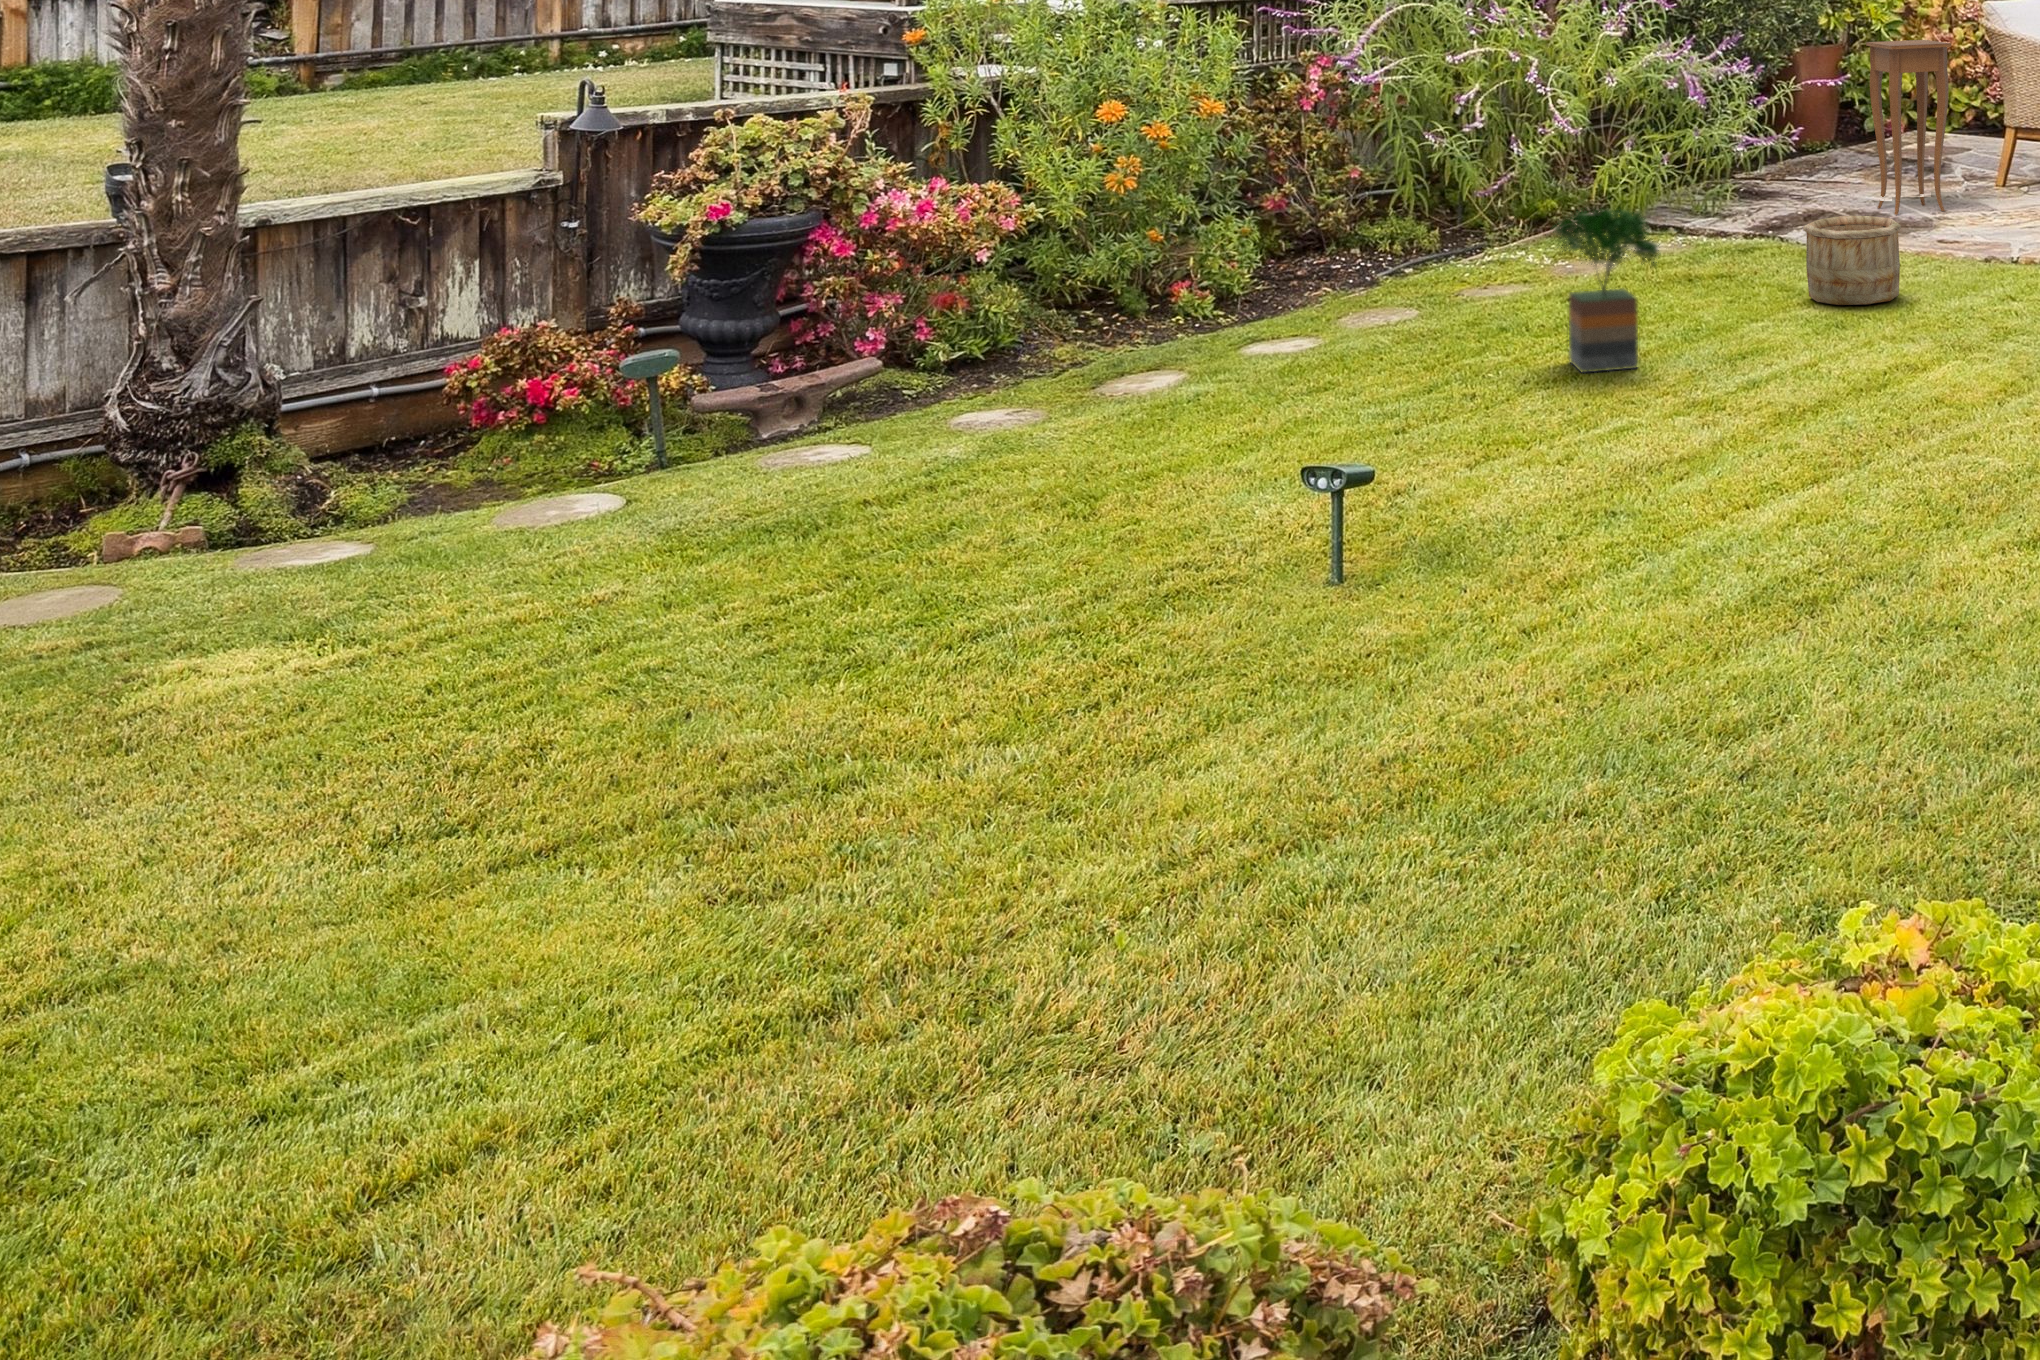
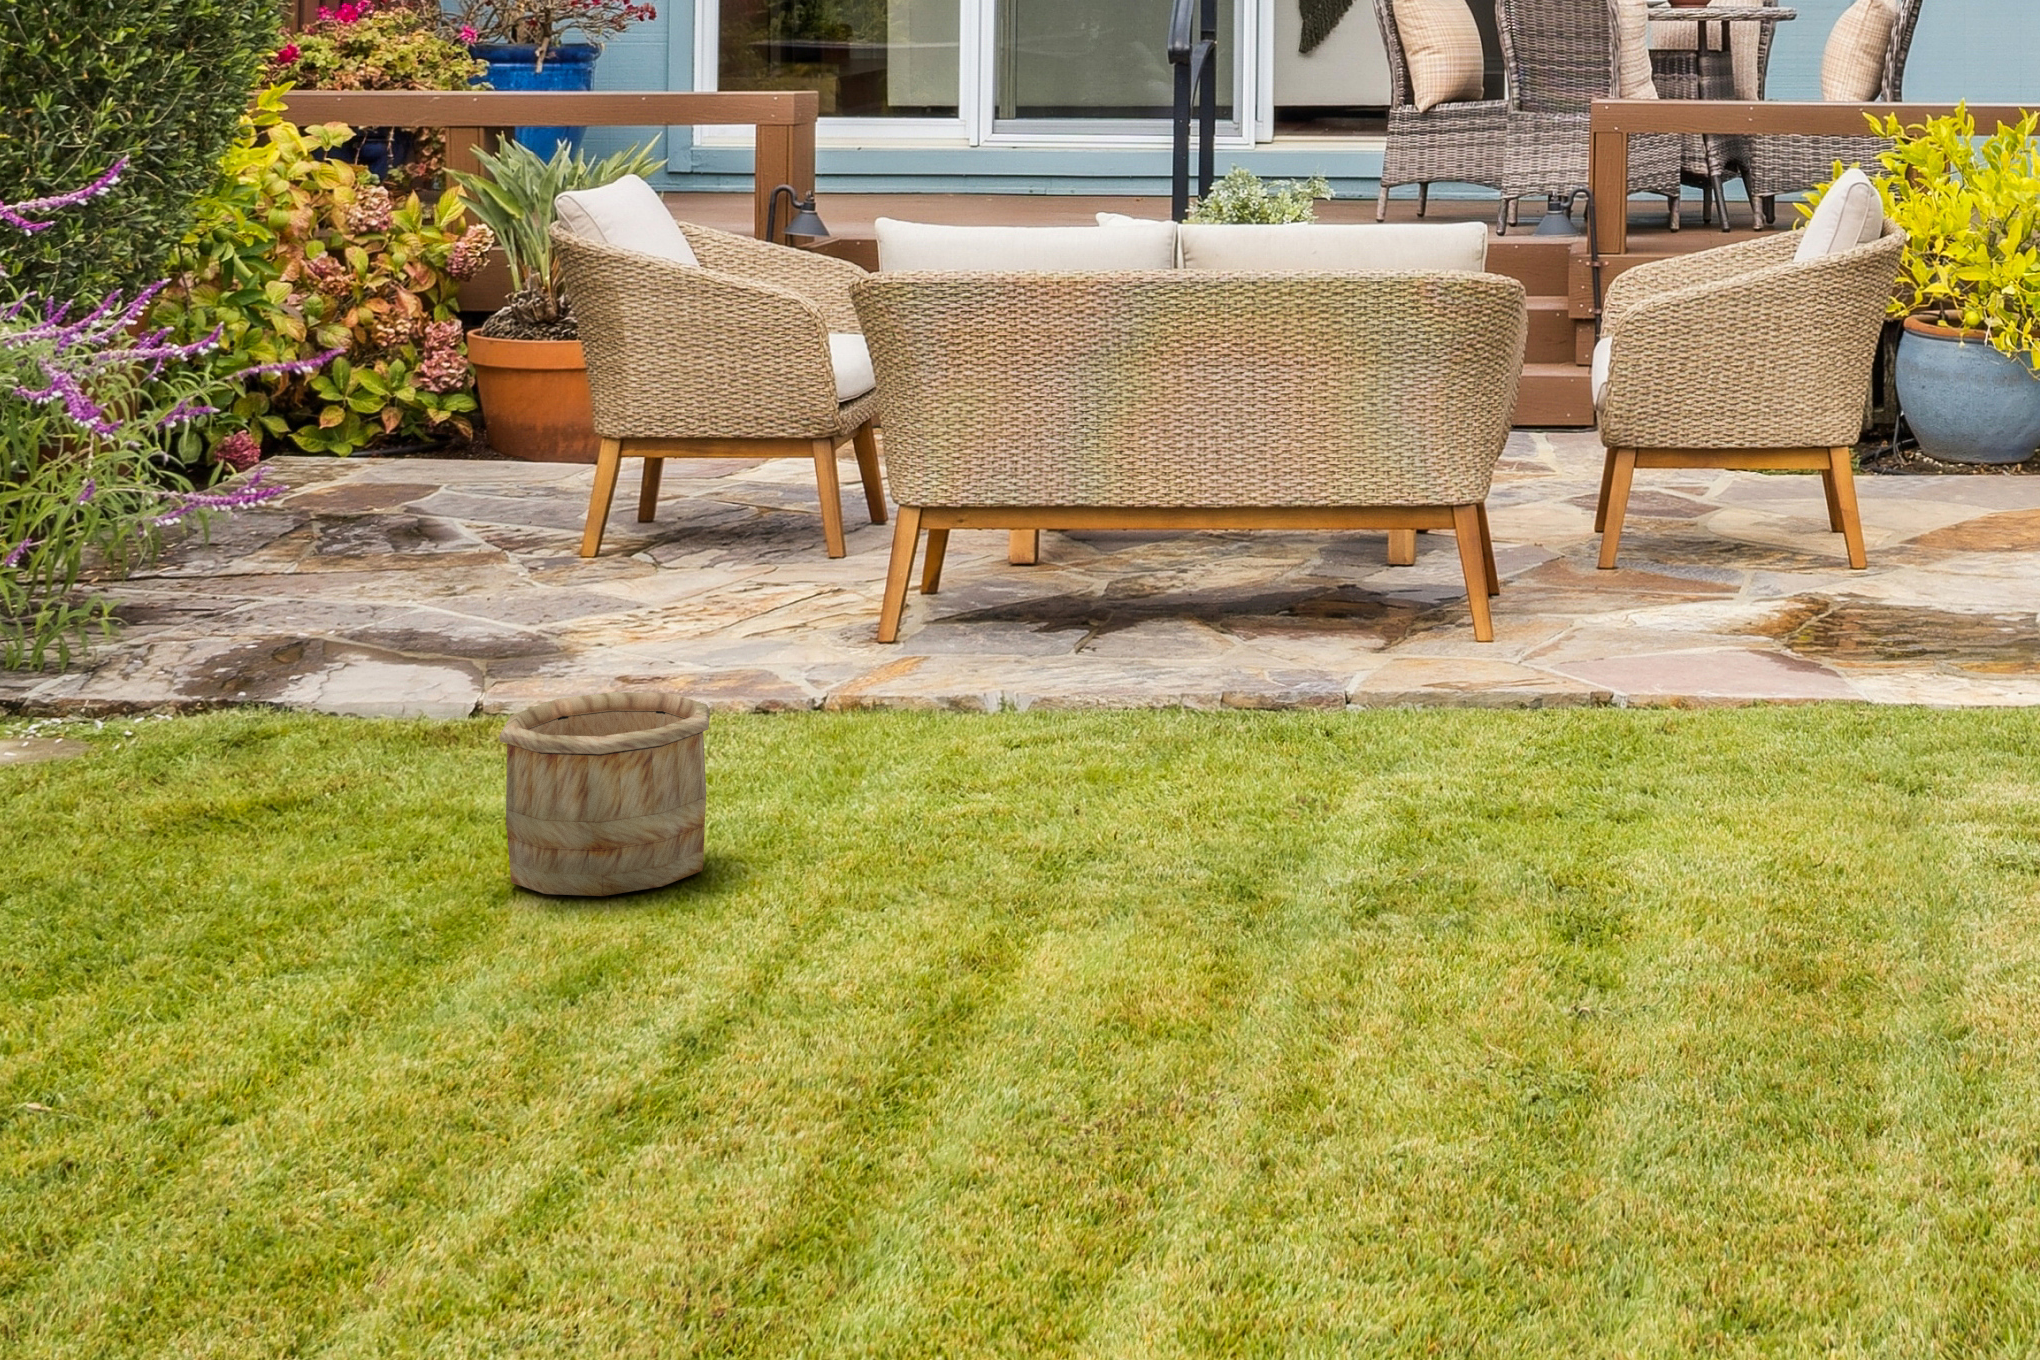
side table: present [1866,40,1951,215] -> none [356,294,549,660]
potted tree: present [1553,209,1660,372] -> none [103,755,401,1169]

